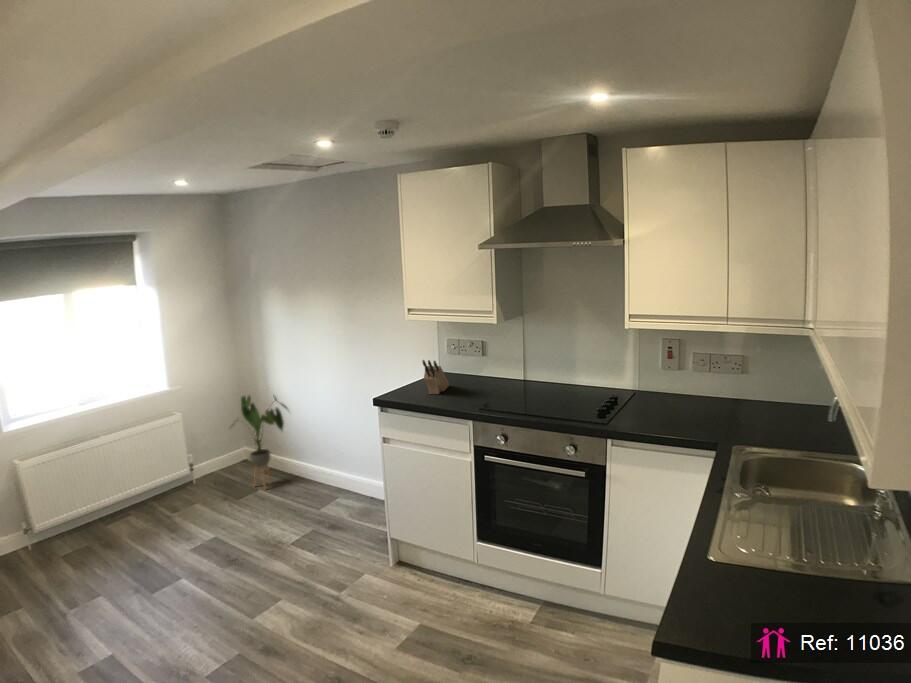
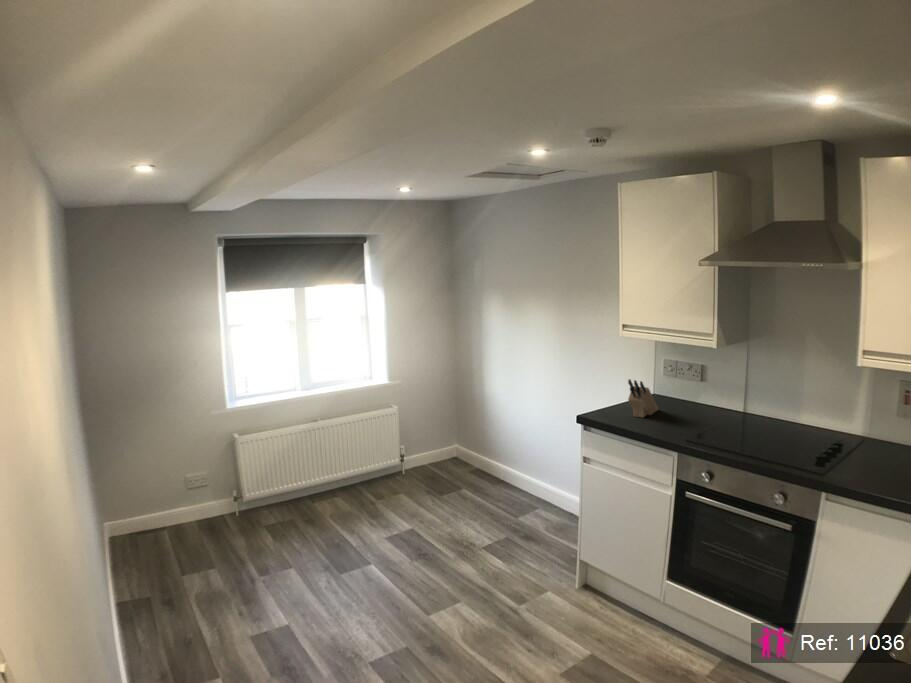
house plant: present [241,395,288,488] -> none [438,394,499,491]

